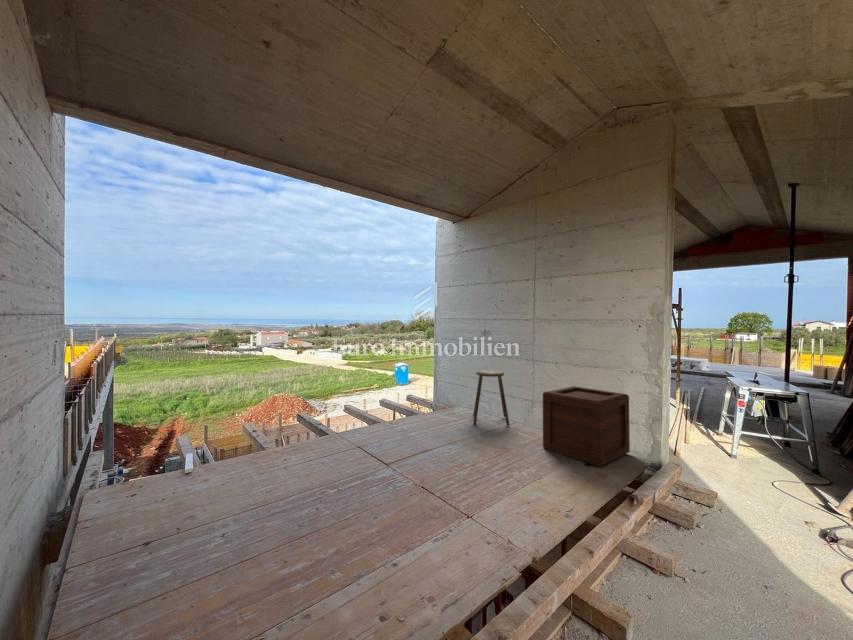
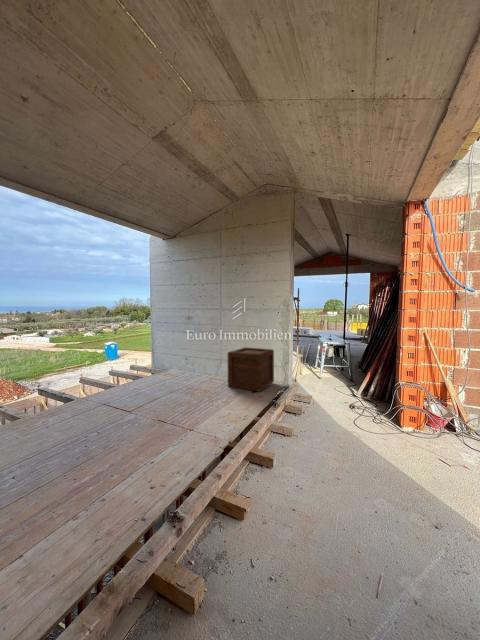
stool: present [473,370,509,425] -> none [181,341,206,378]

